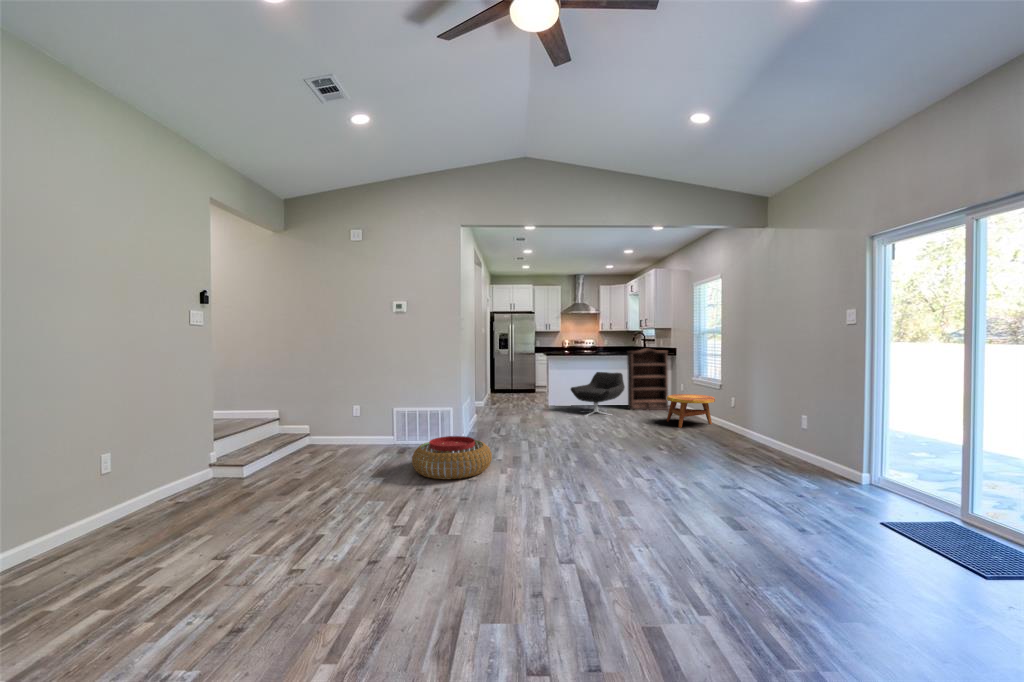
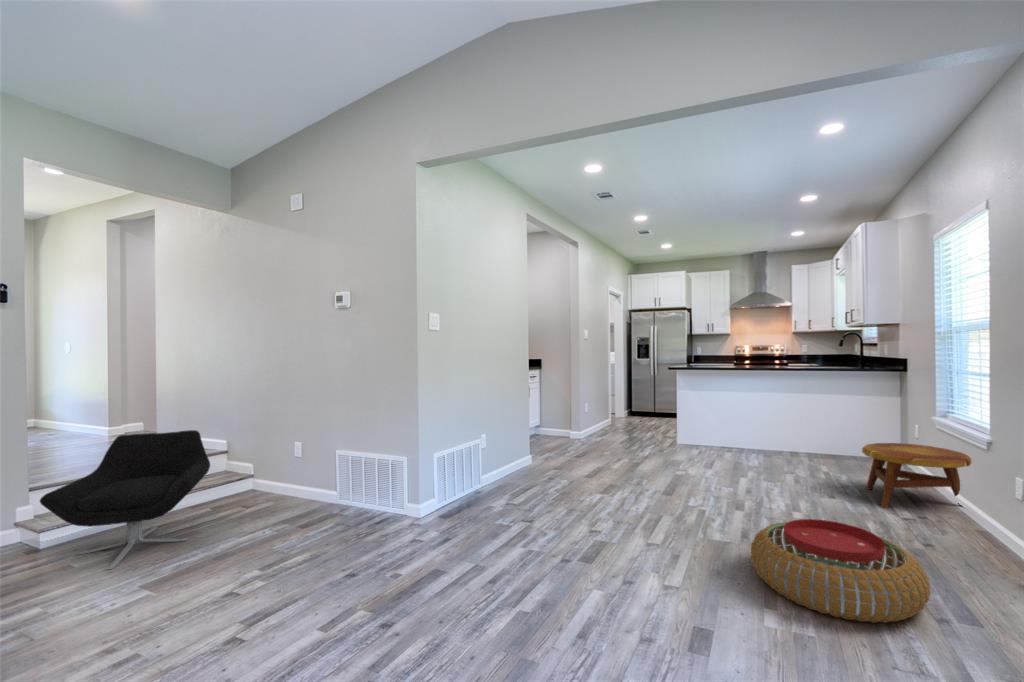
bookshelf: present [627,349,668,410] -> none [808,359,891,464]
lounge chair: present [571,372,625,416] -> present [40,430,210,570]
pouf: present [412,436,492,479] -> present [751,519,930,623]

